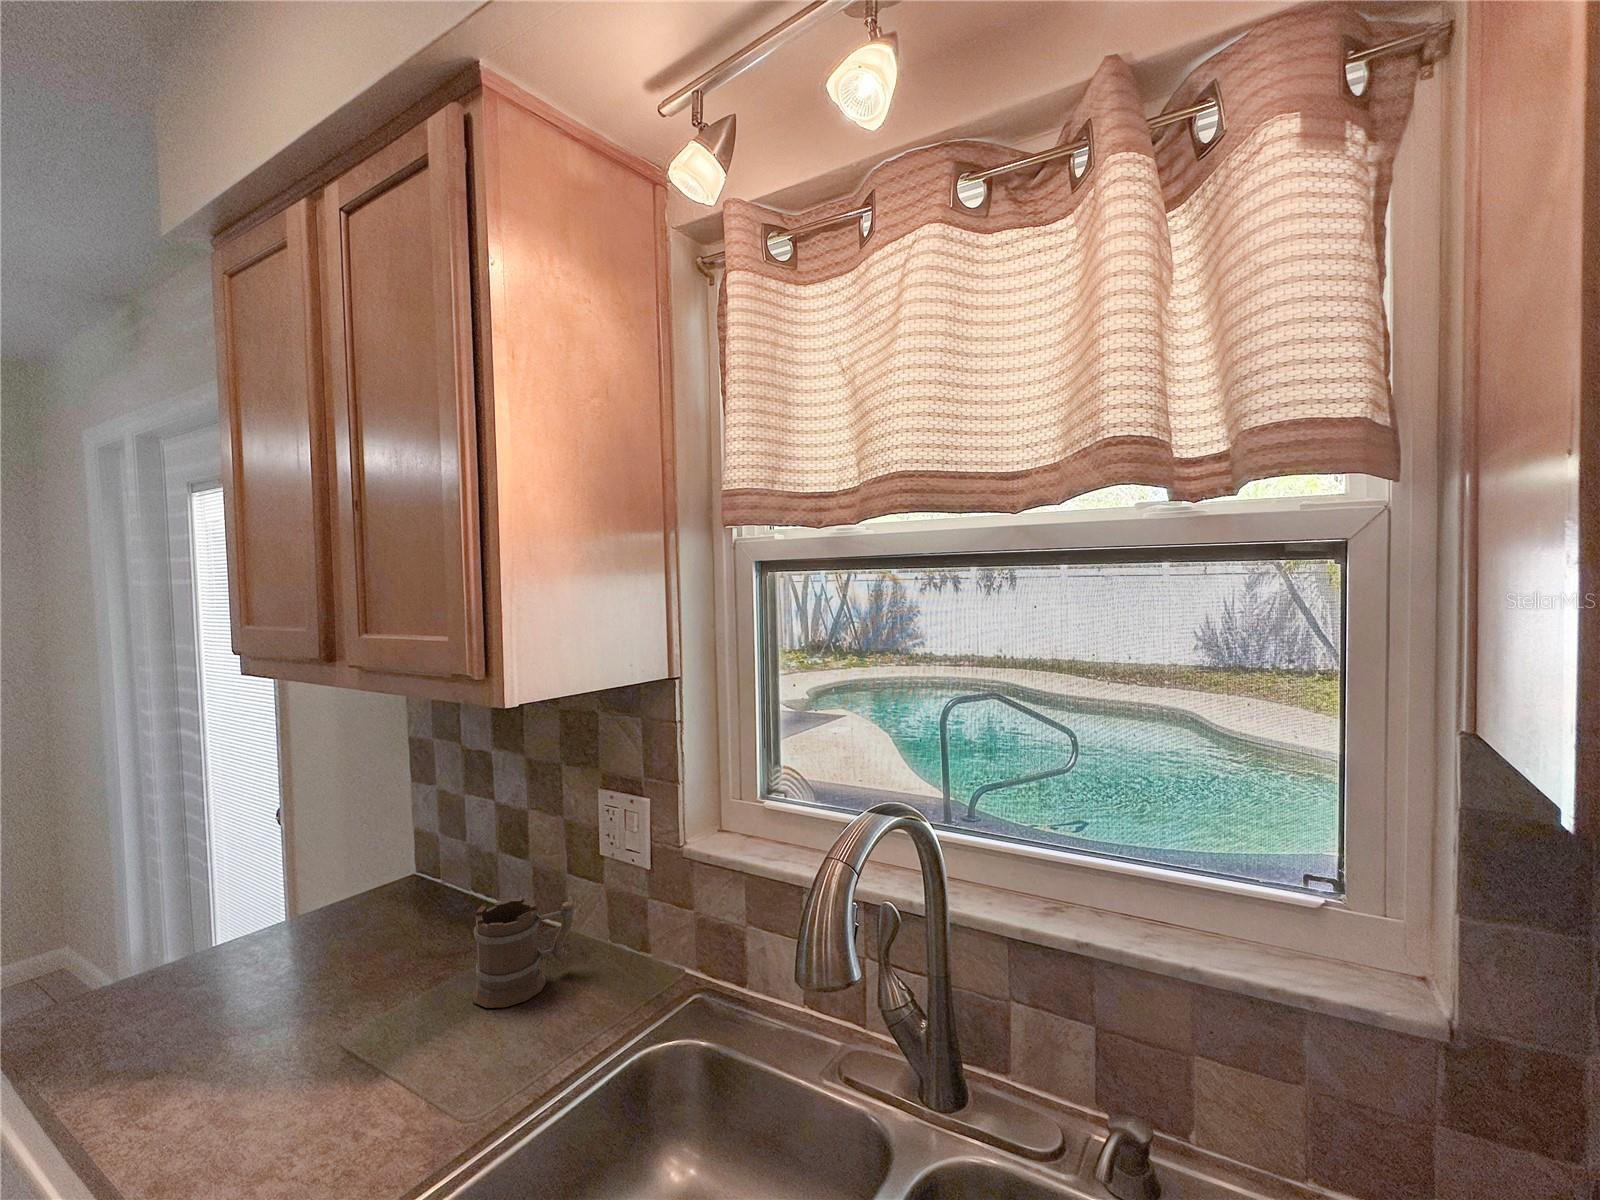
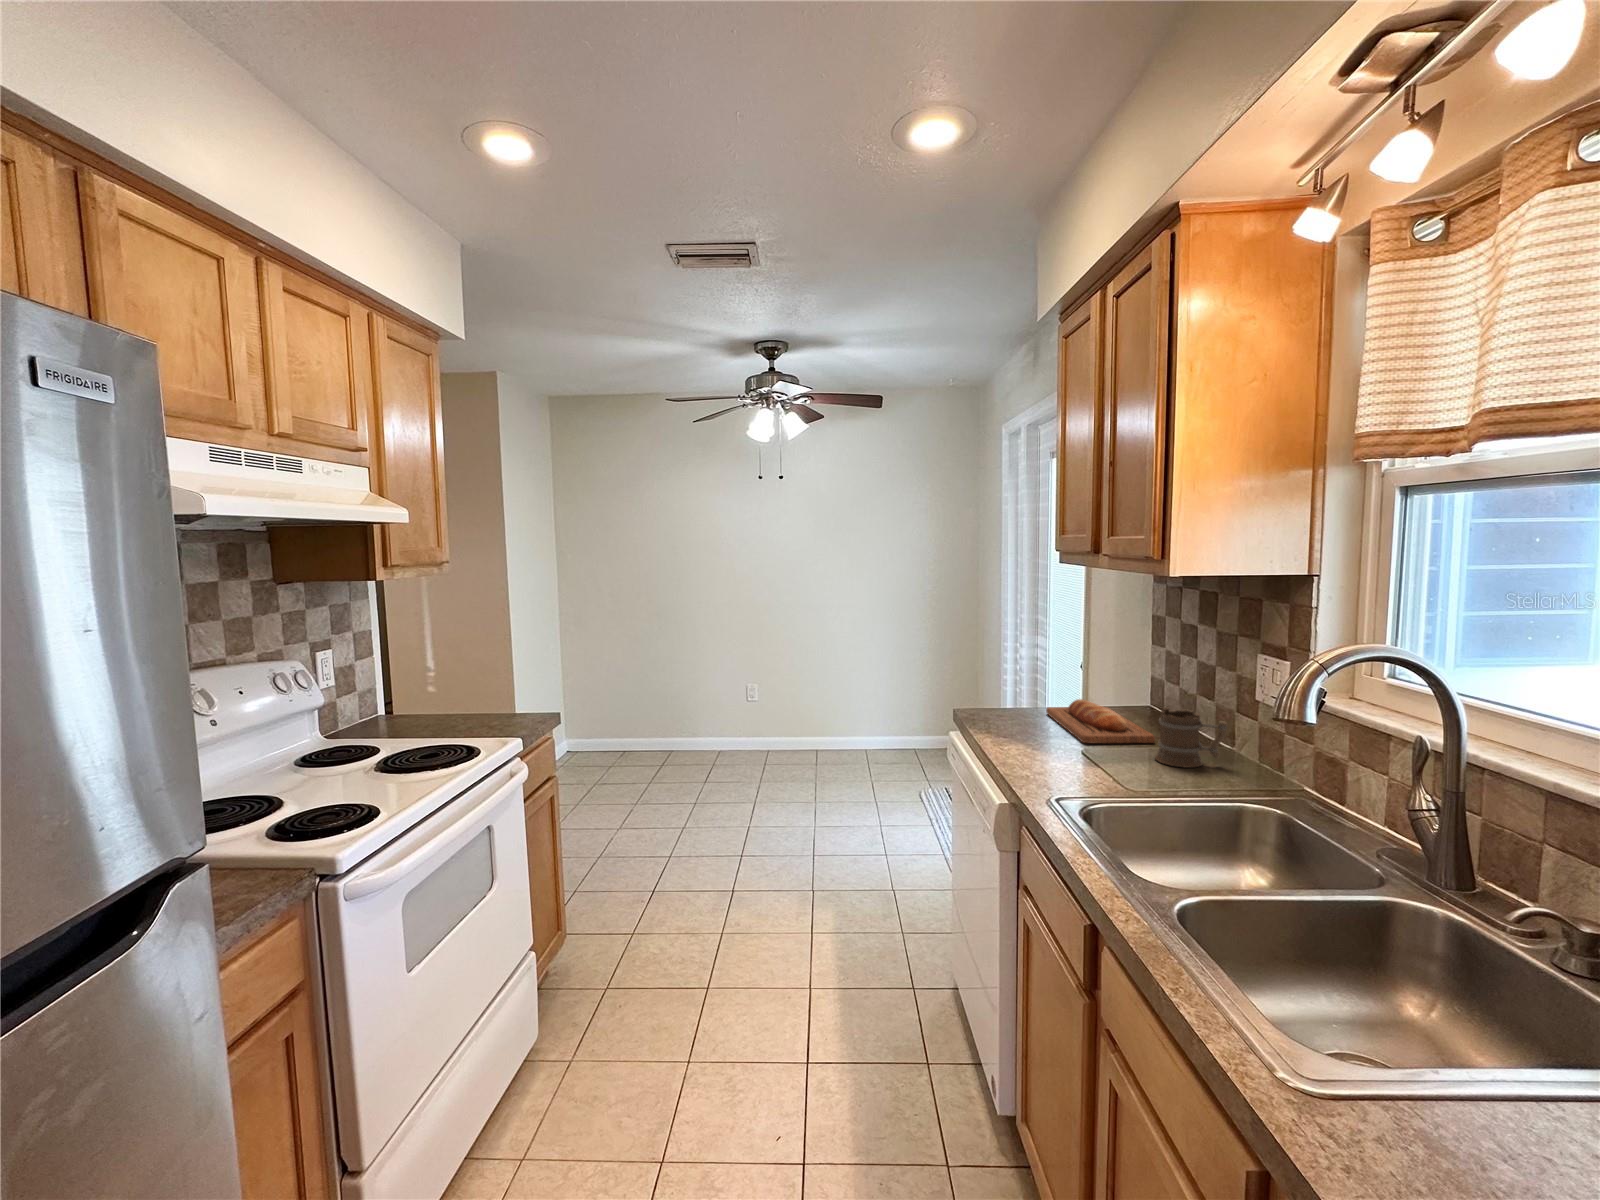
bread loaf: none [237,908,457,1018] -> present [1046,699,1155,743]

